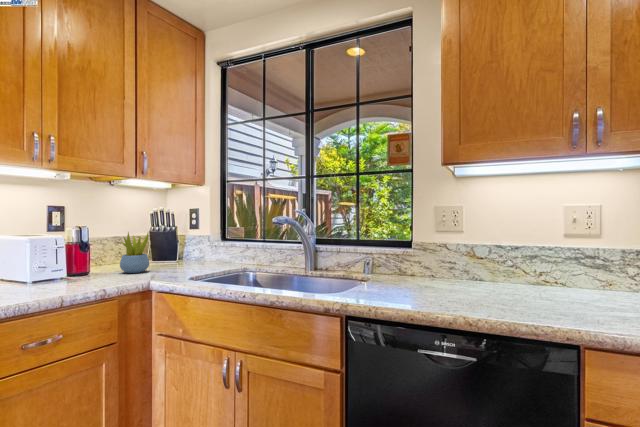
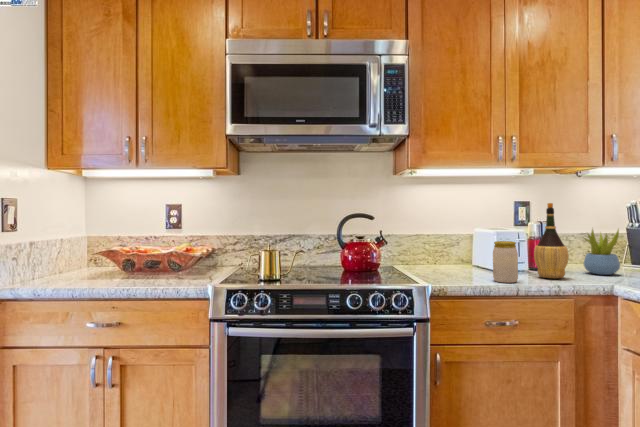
wine bottle: none [75,209,110,283] -> present [534,203,569,278]
jar: none [29,250,61,296] -> present [493,241,518,283]

